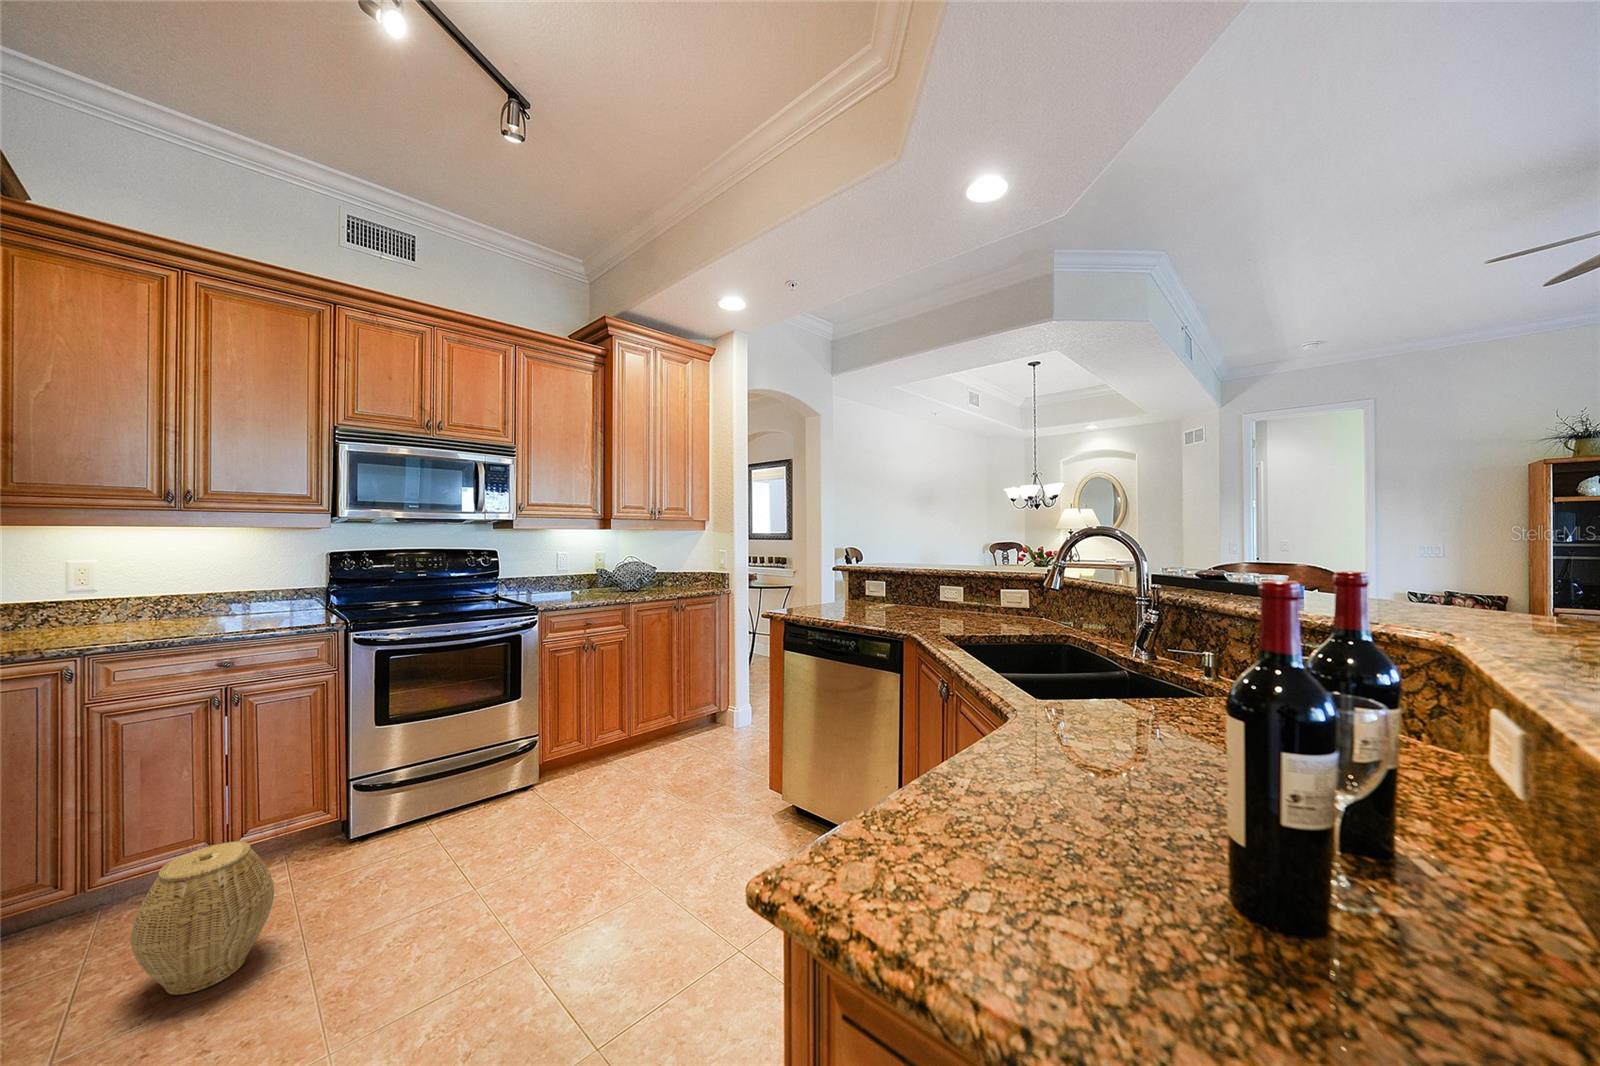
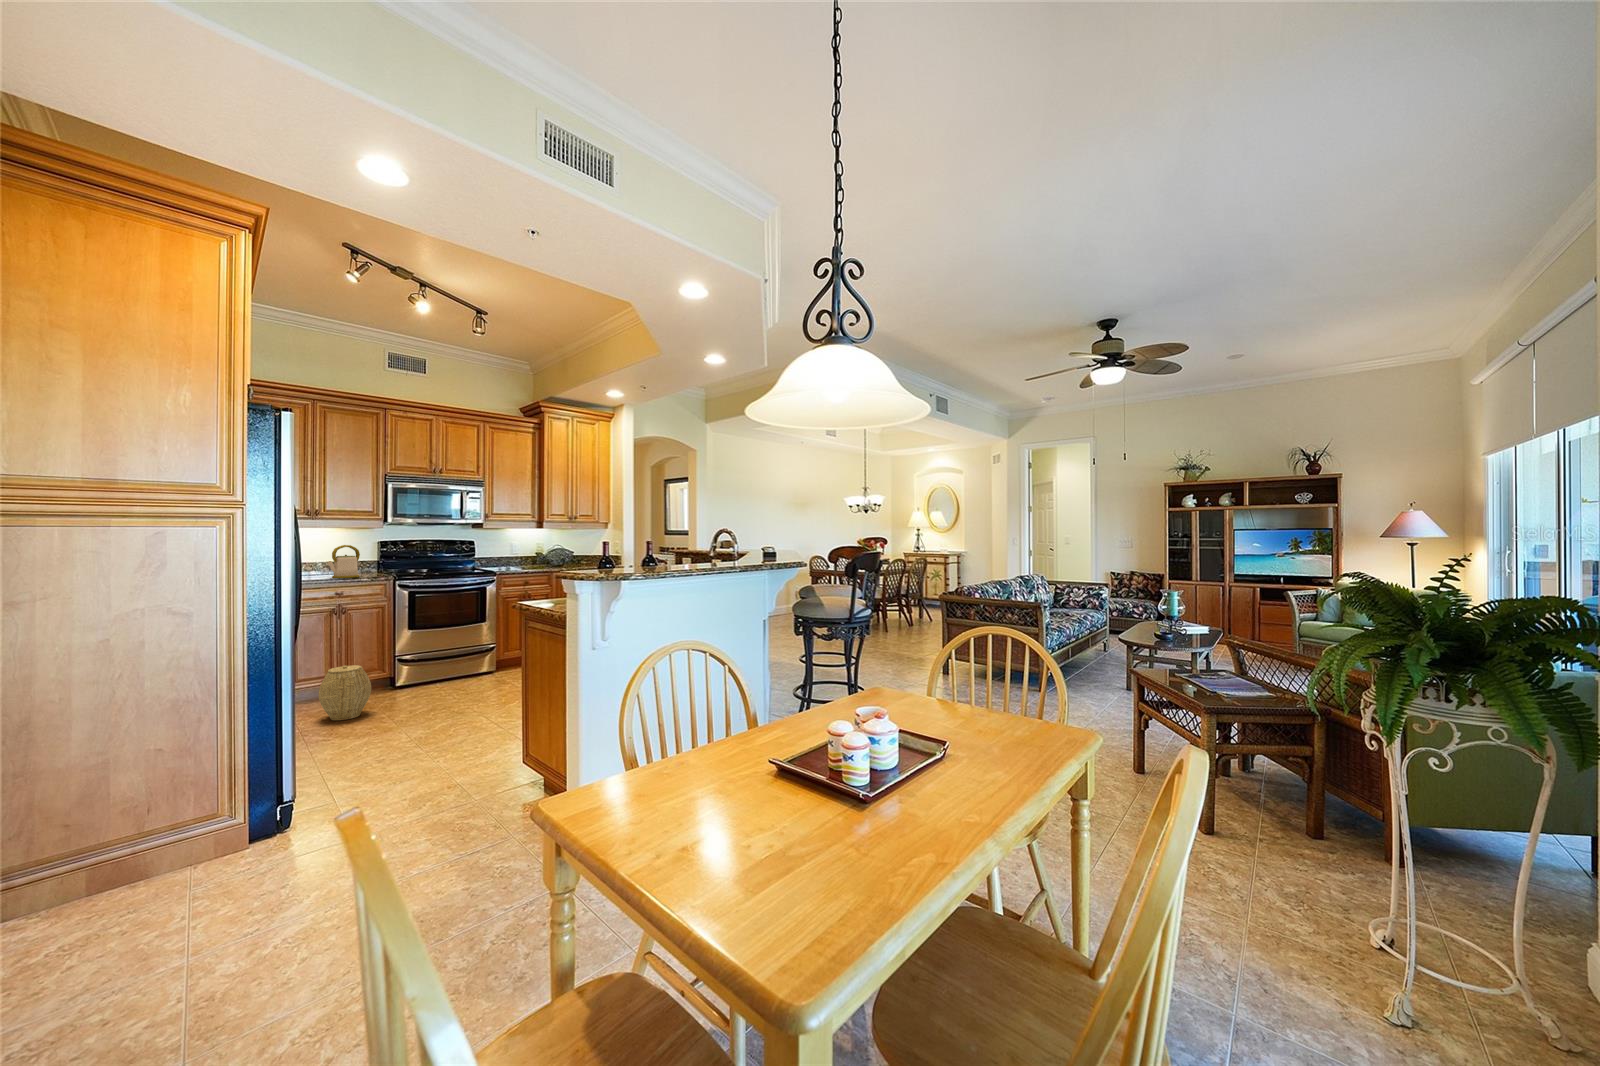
kettle: none [201,562,277,630] -> present [327,545,360,578]

